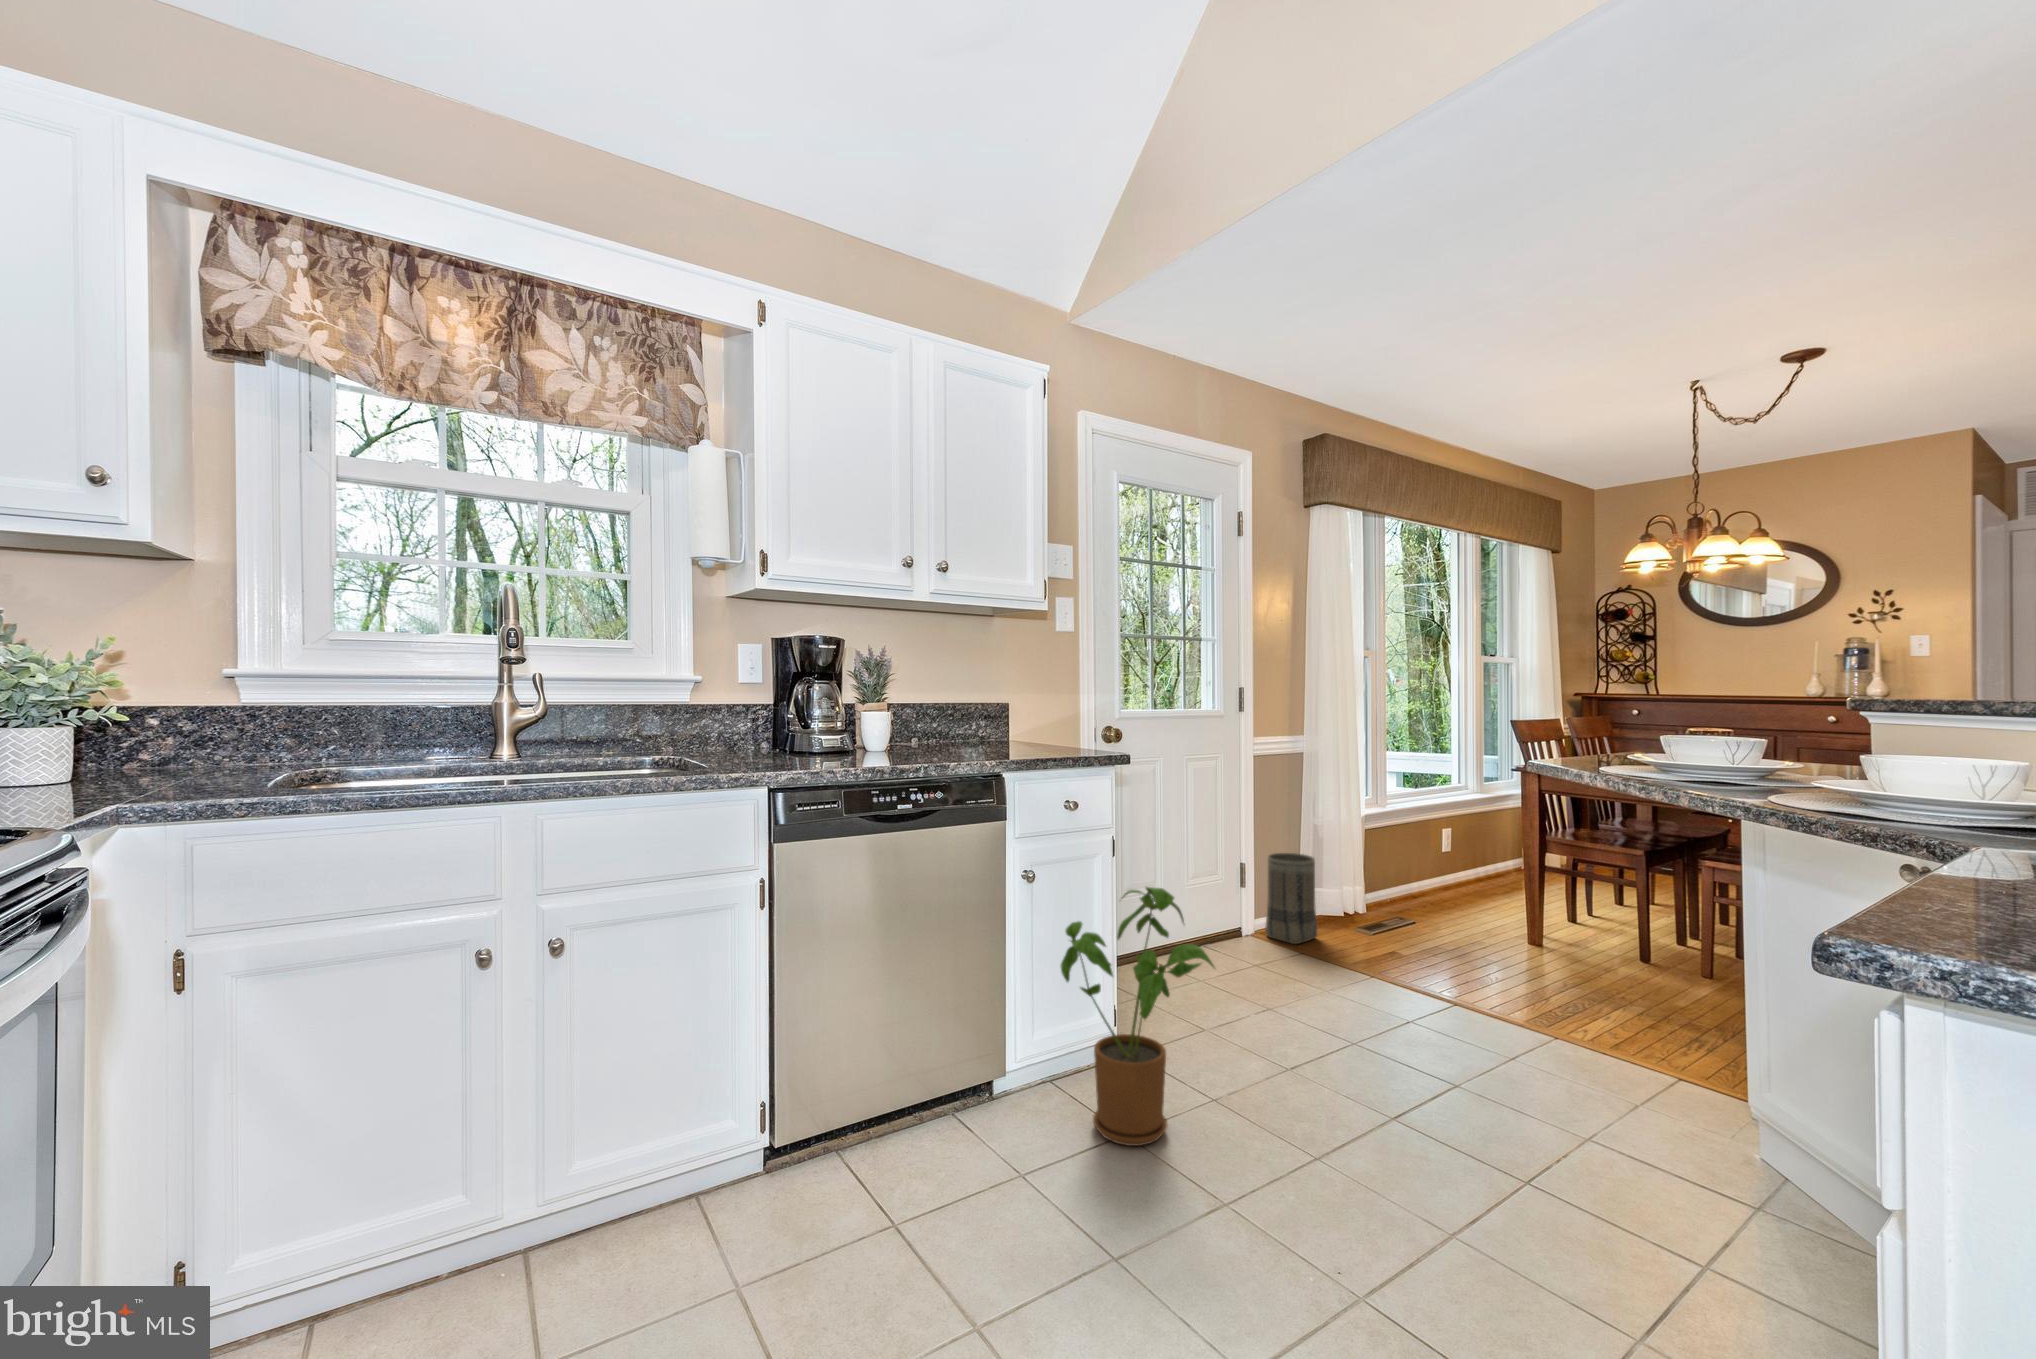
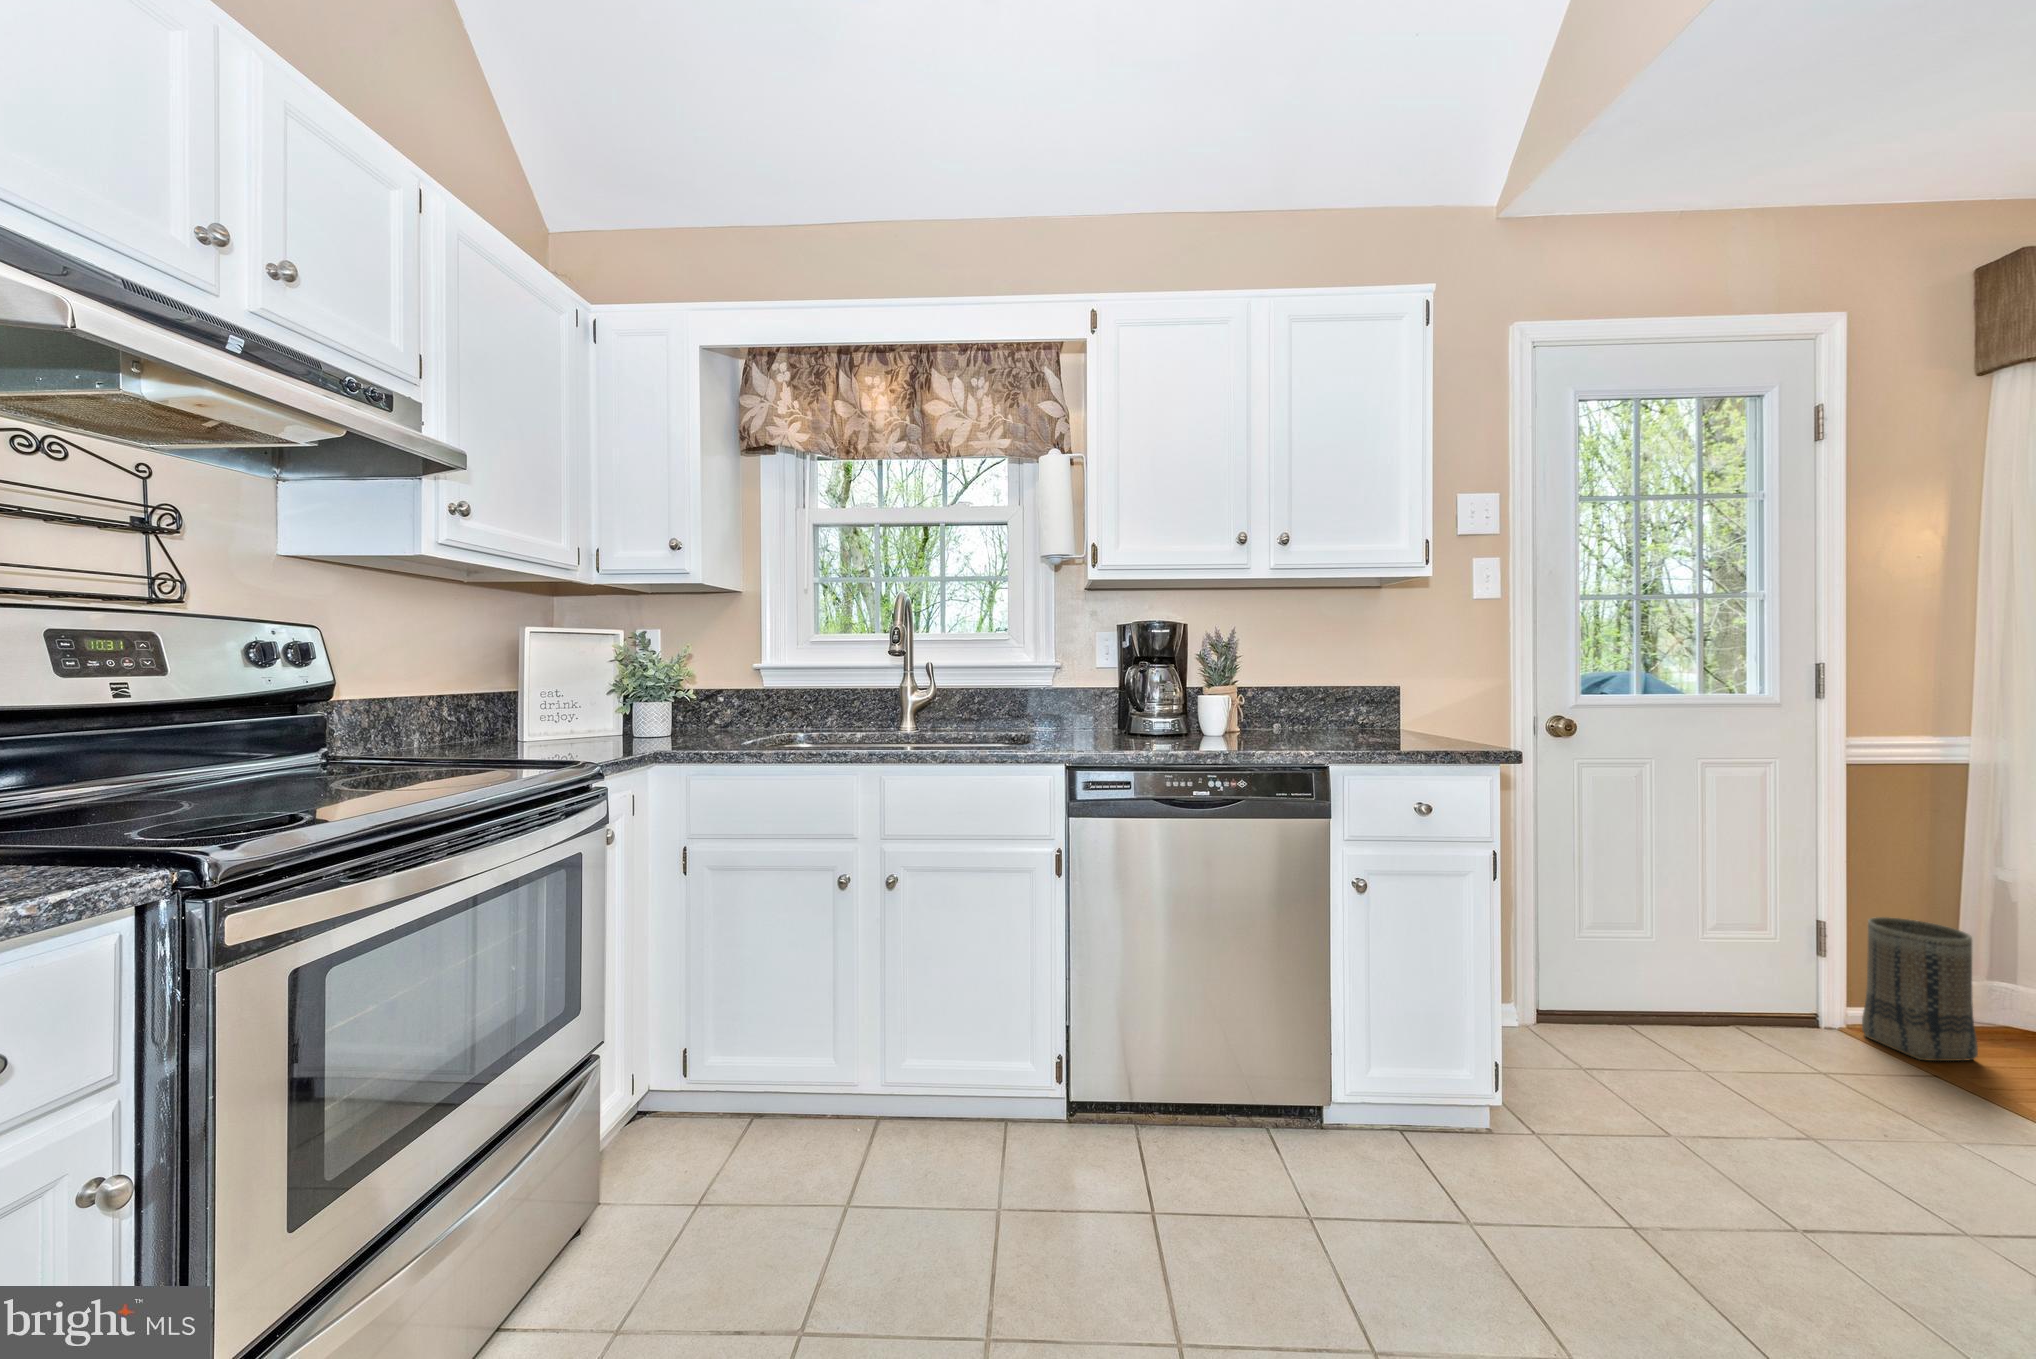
house plant: present [1061,887,1214,1146] -> none [1387,926,1606,1255]

